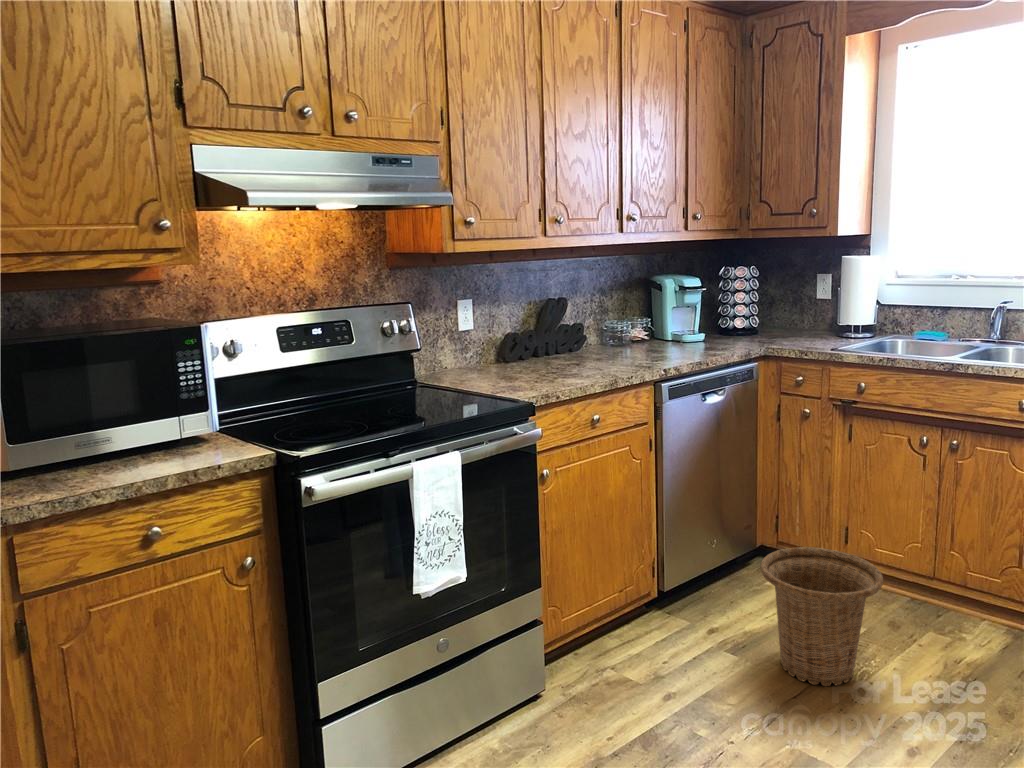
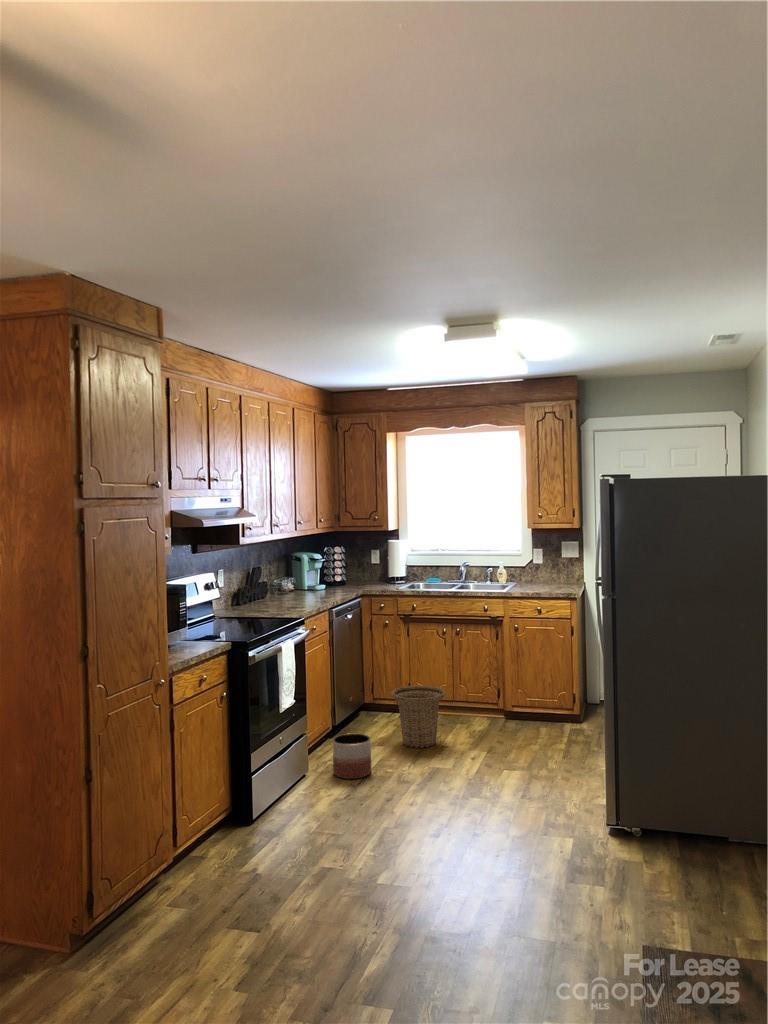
planter: none [587,635,665,738] -> present [333,733,372,779]

